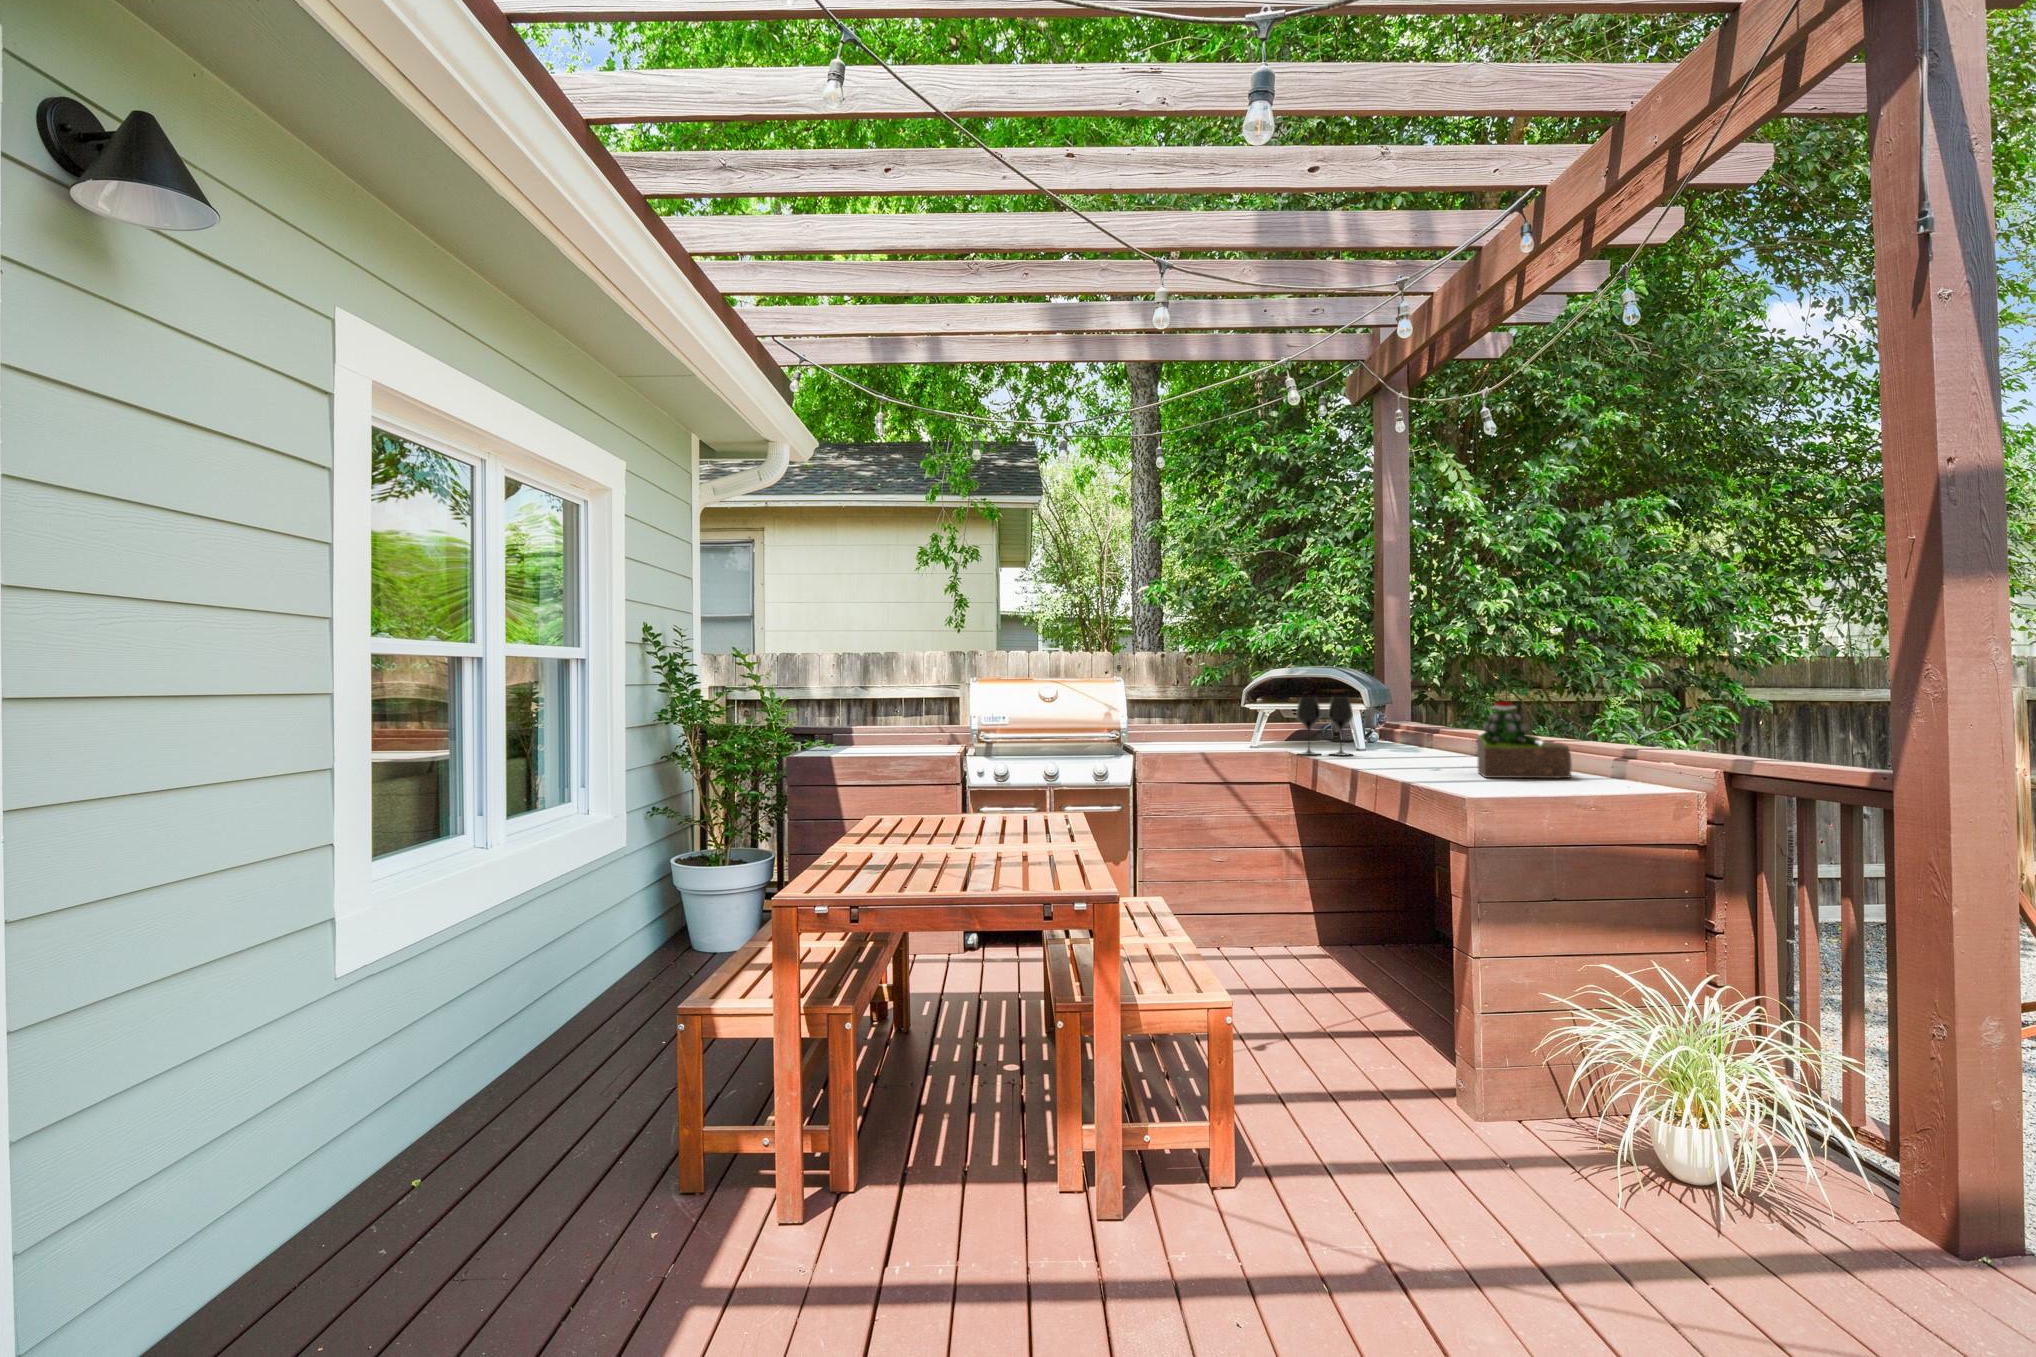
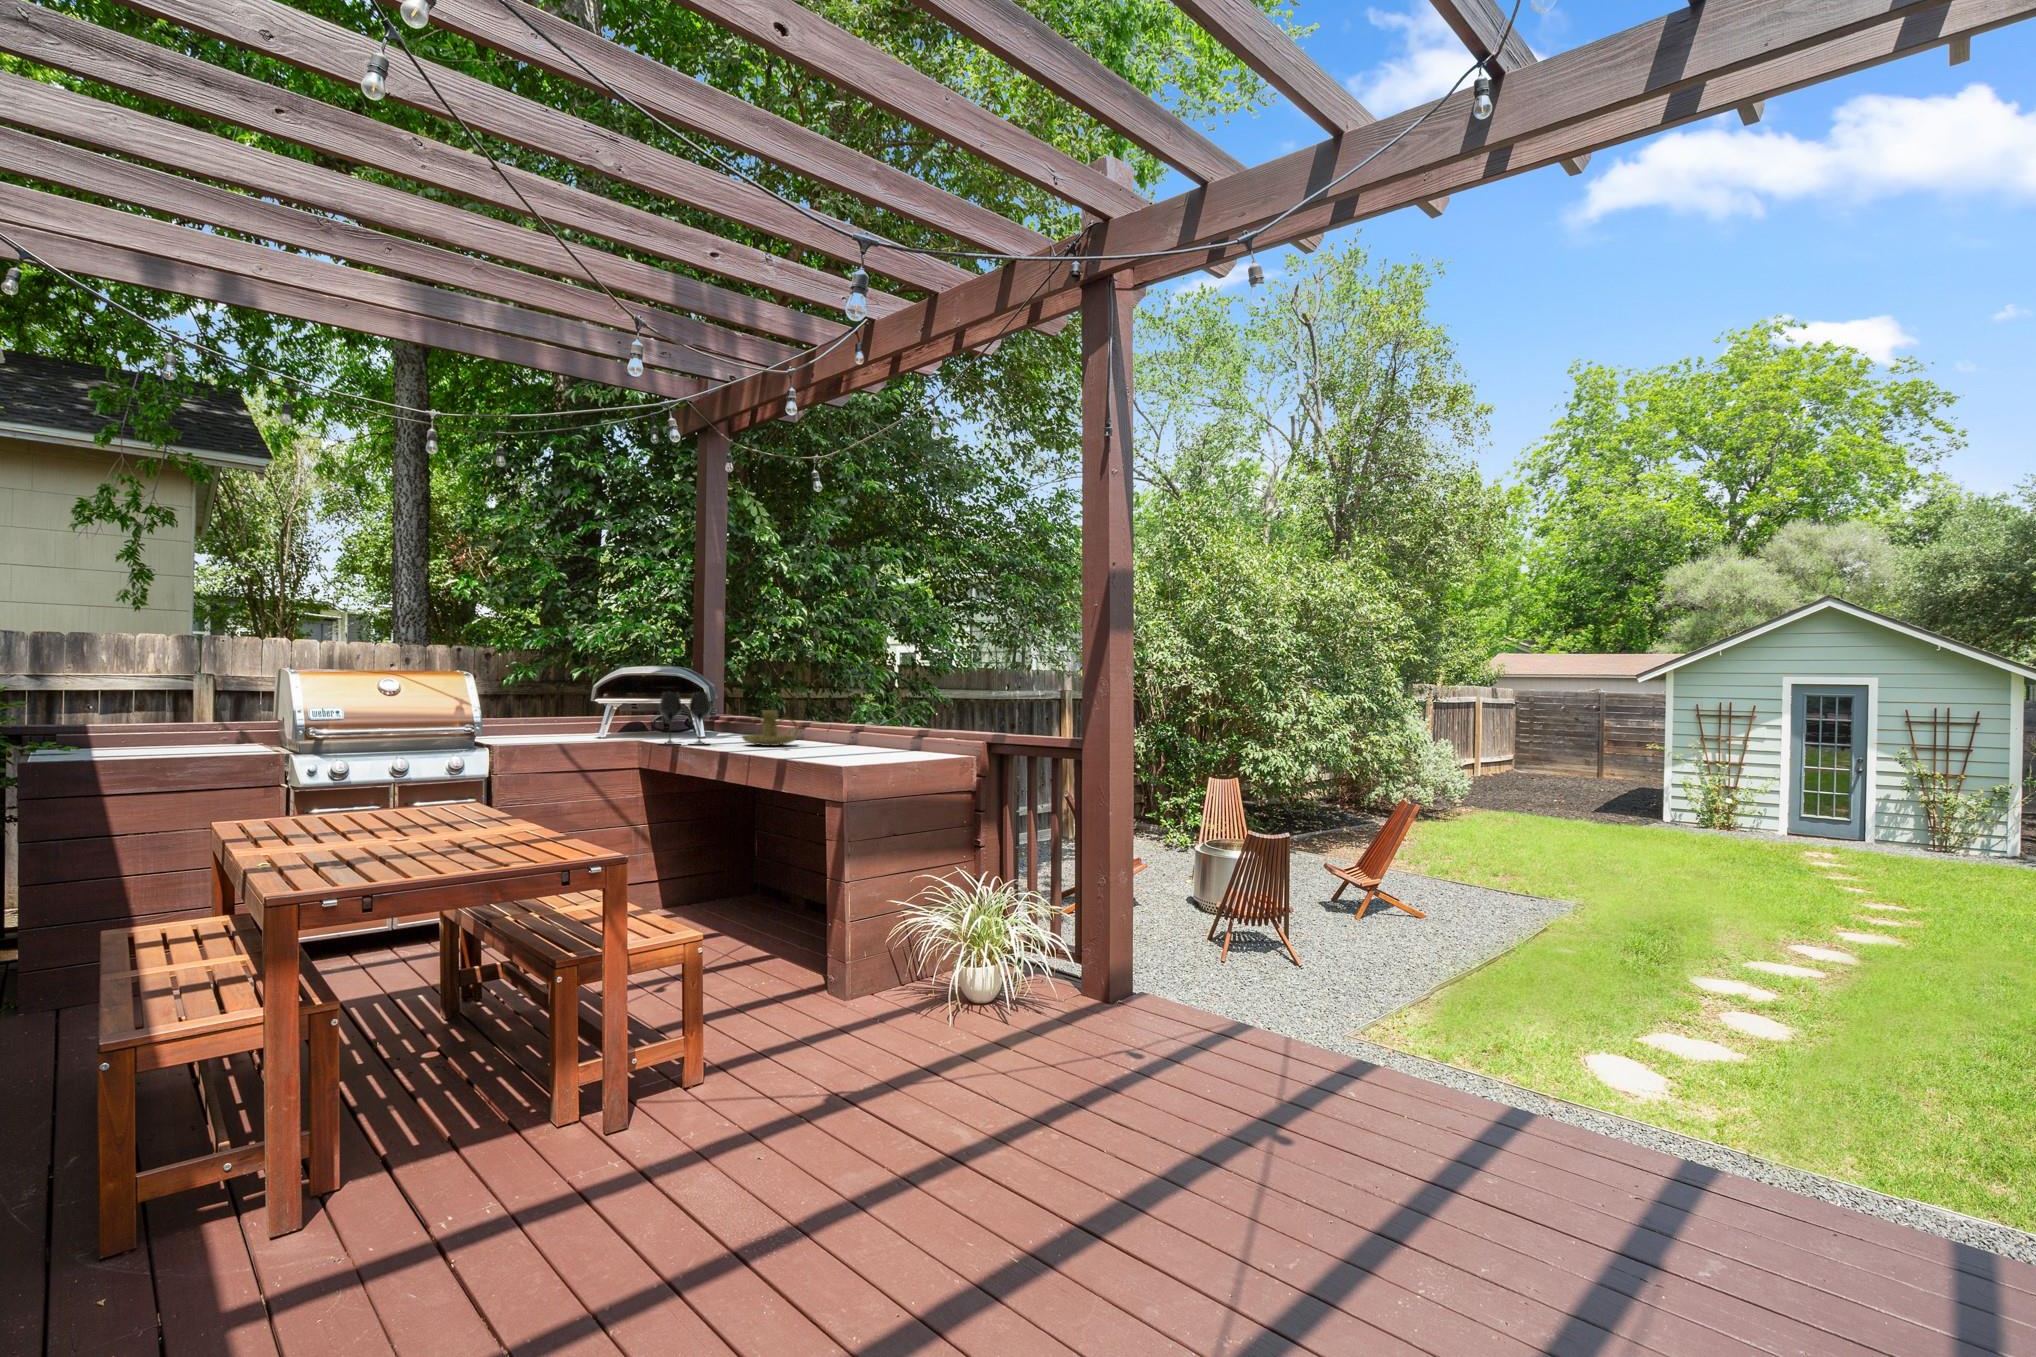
succulent plant: present [1477,701,1572,778] -> none [842,697,915,758]
candle holder: none [1386,716,1459,758] -> present [742,710,798,746]

